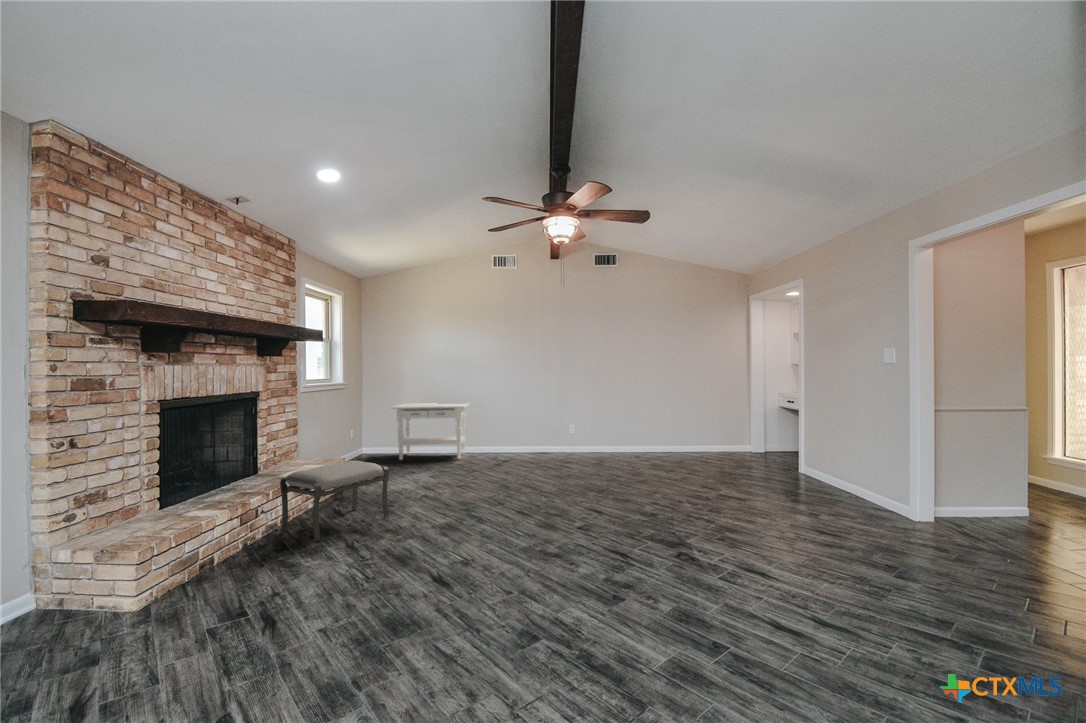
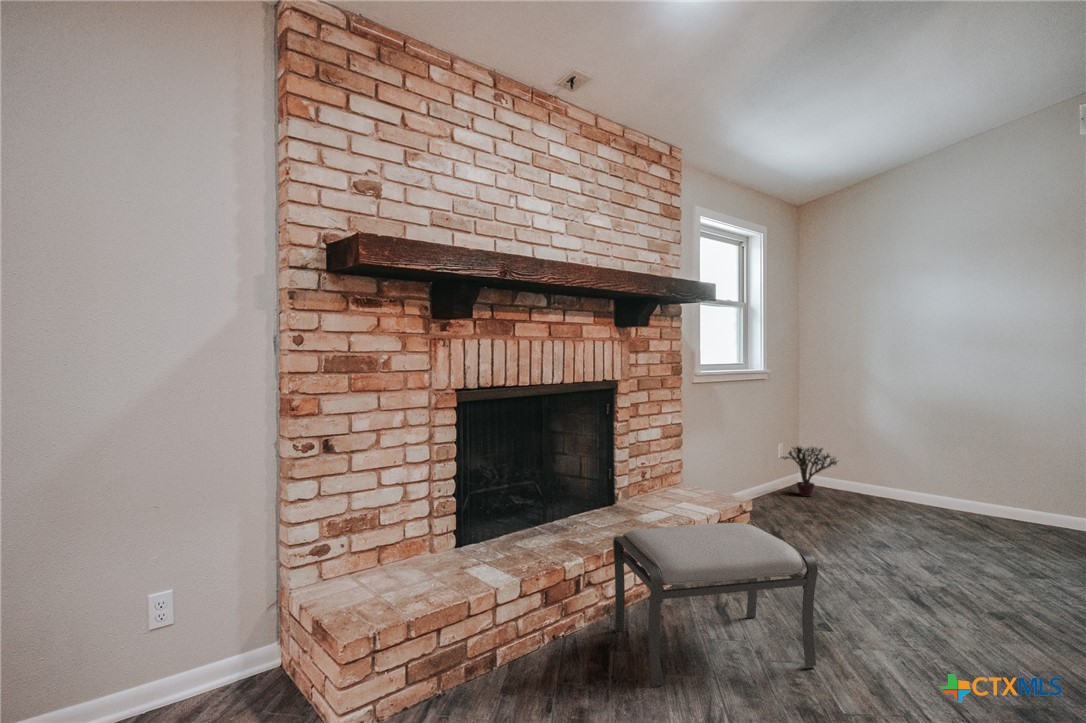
side table: present [391,403,469,460] -> none [849,411,1030,536]
potted plant: none [351,427,385,459] -> present [783,446,837,497]

